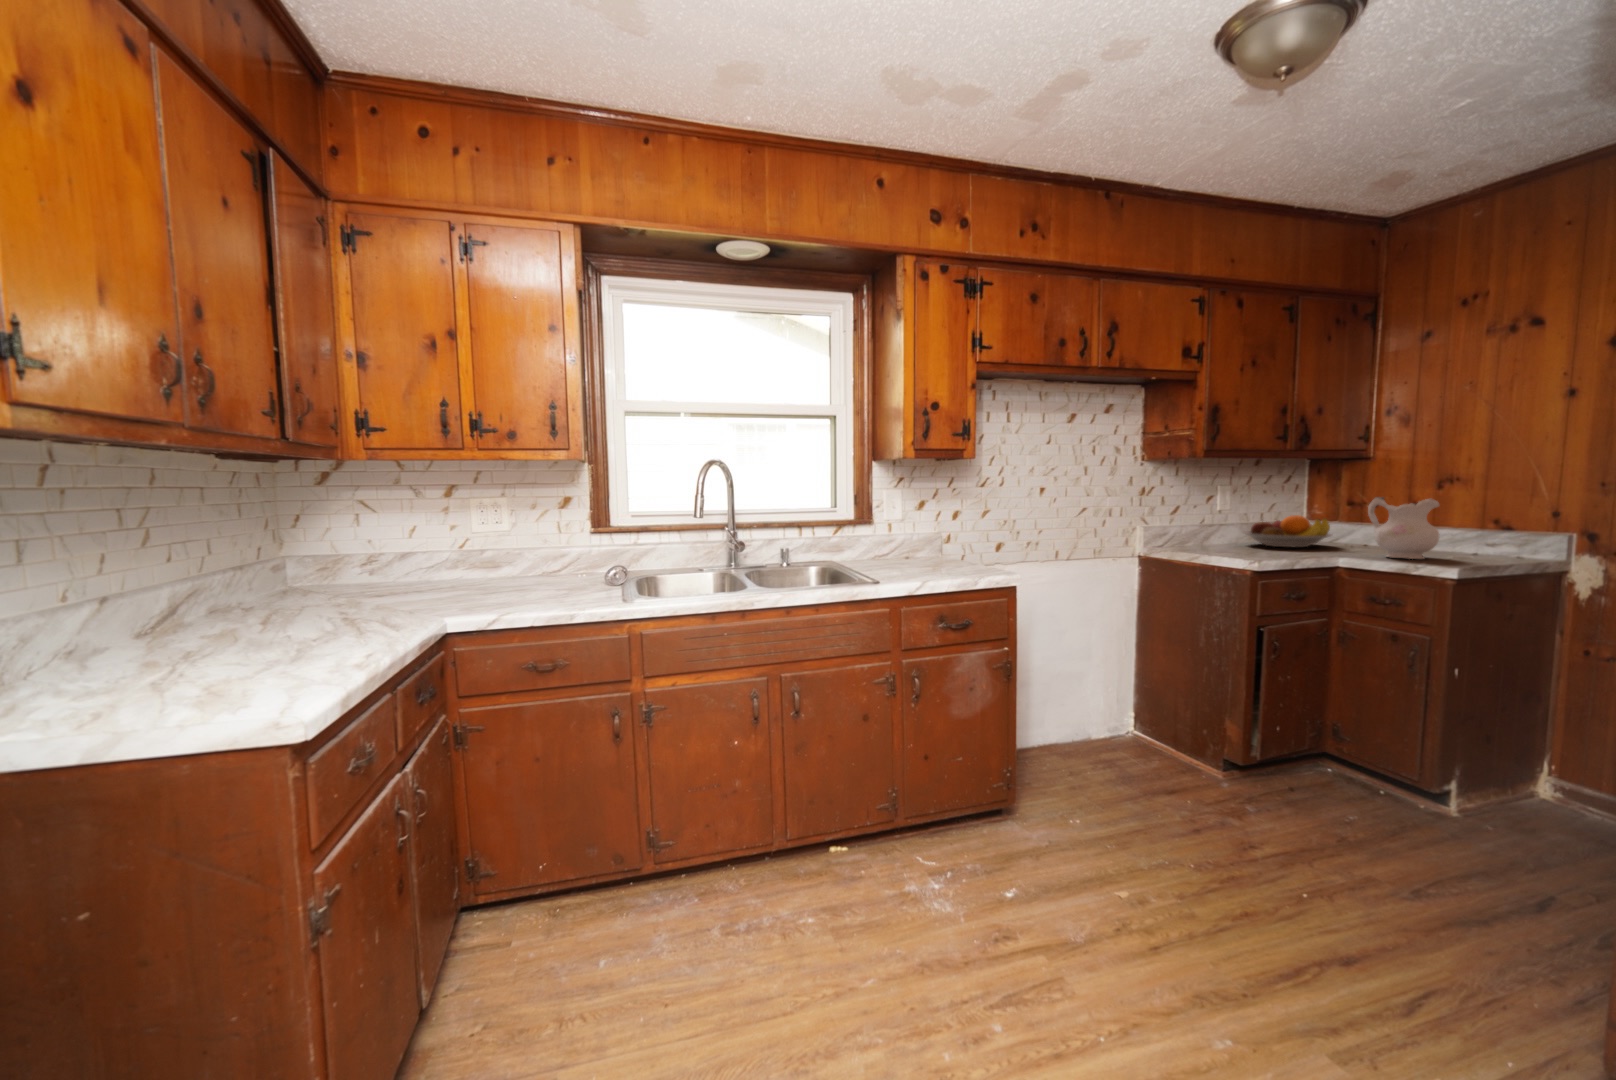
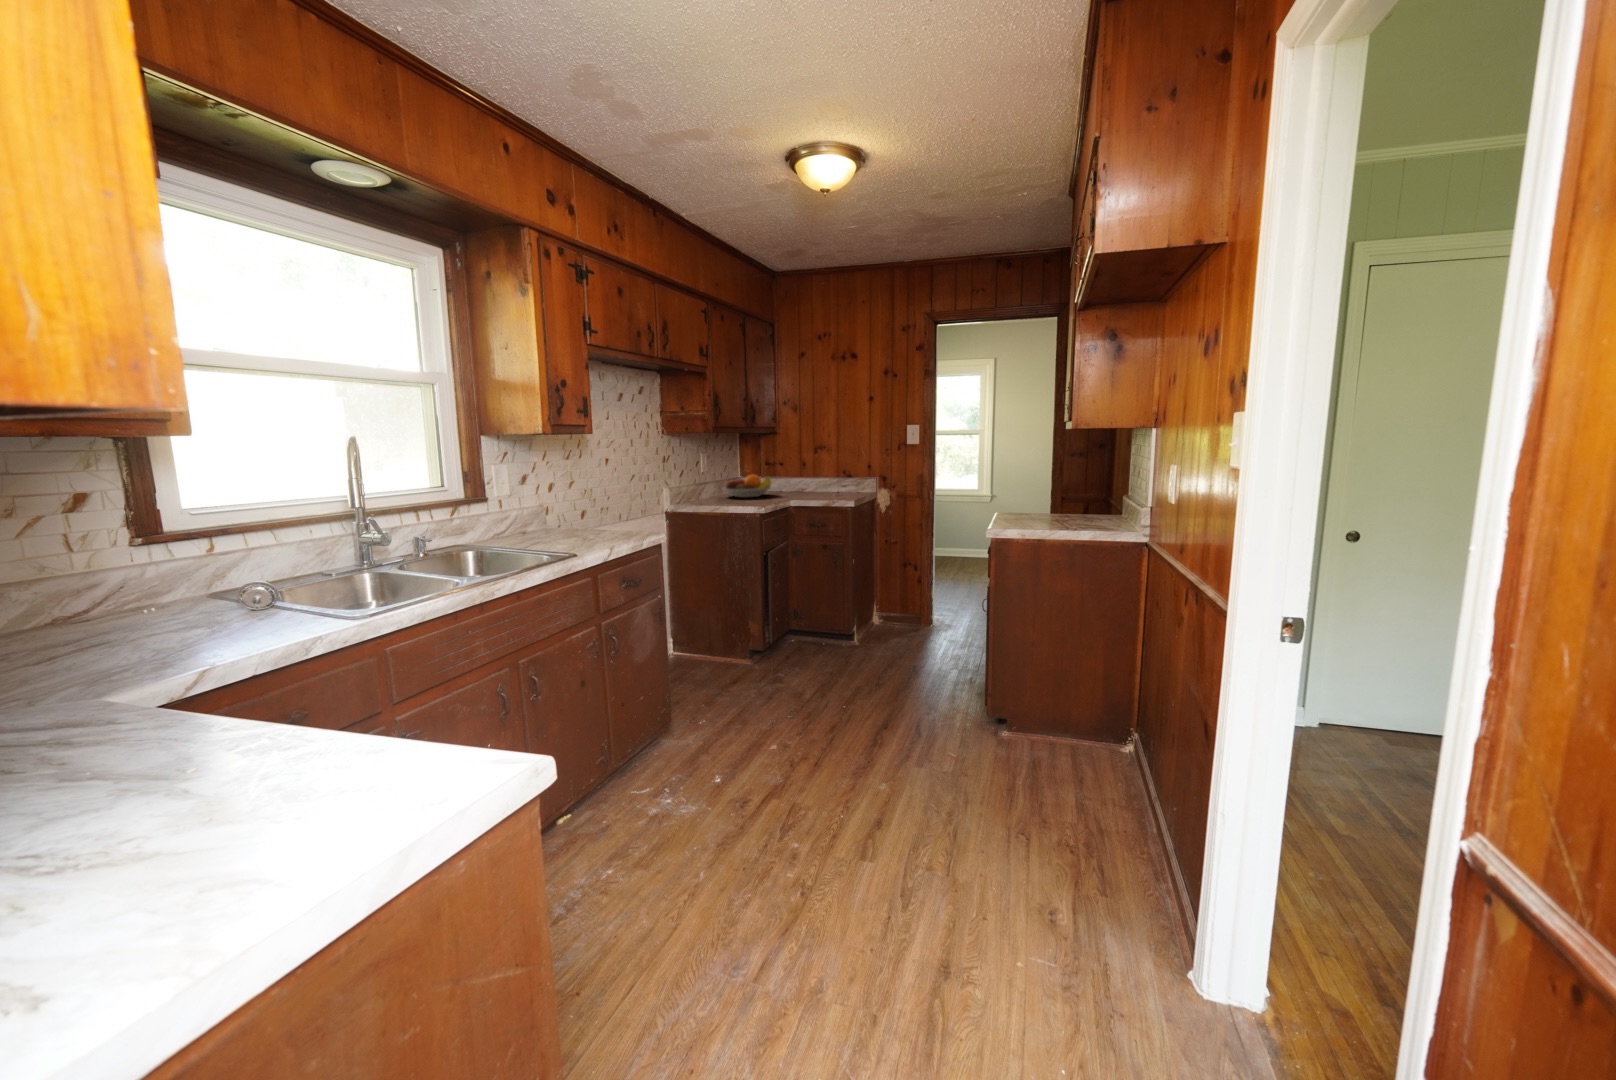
ceramic pitcher: present [1368,497,1440,559] -> none [798,460,832,499]

